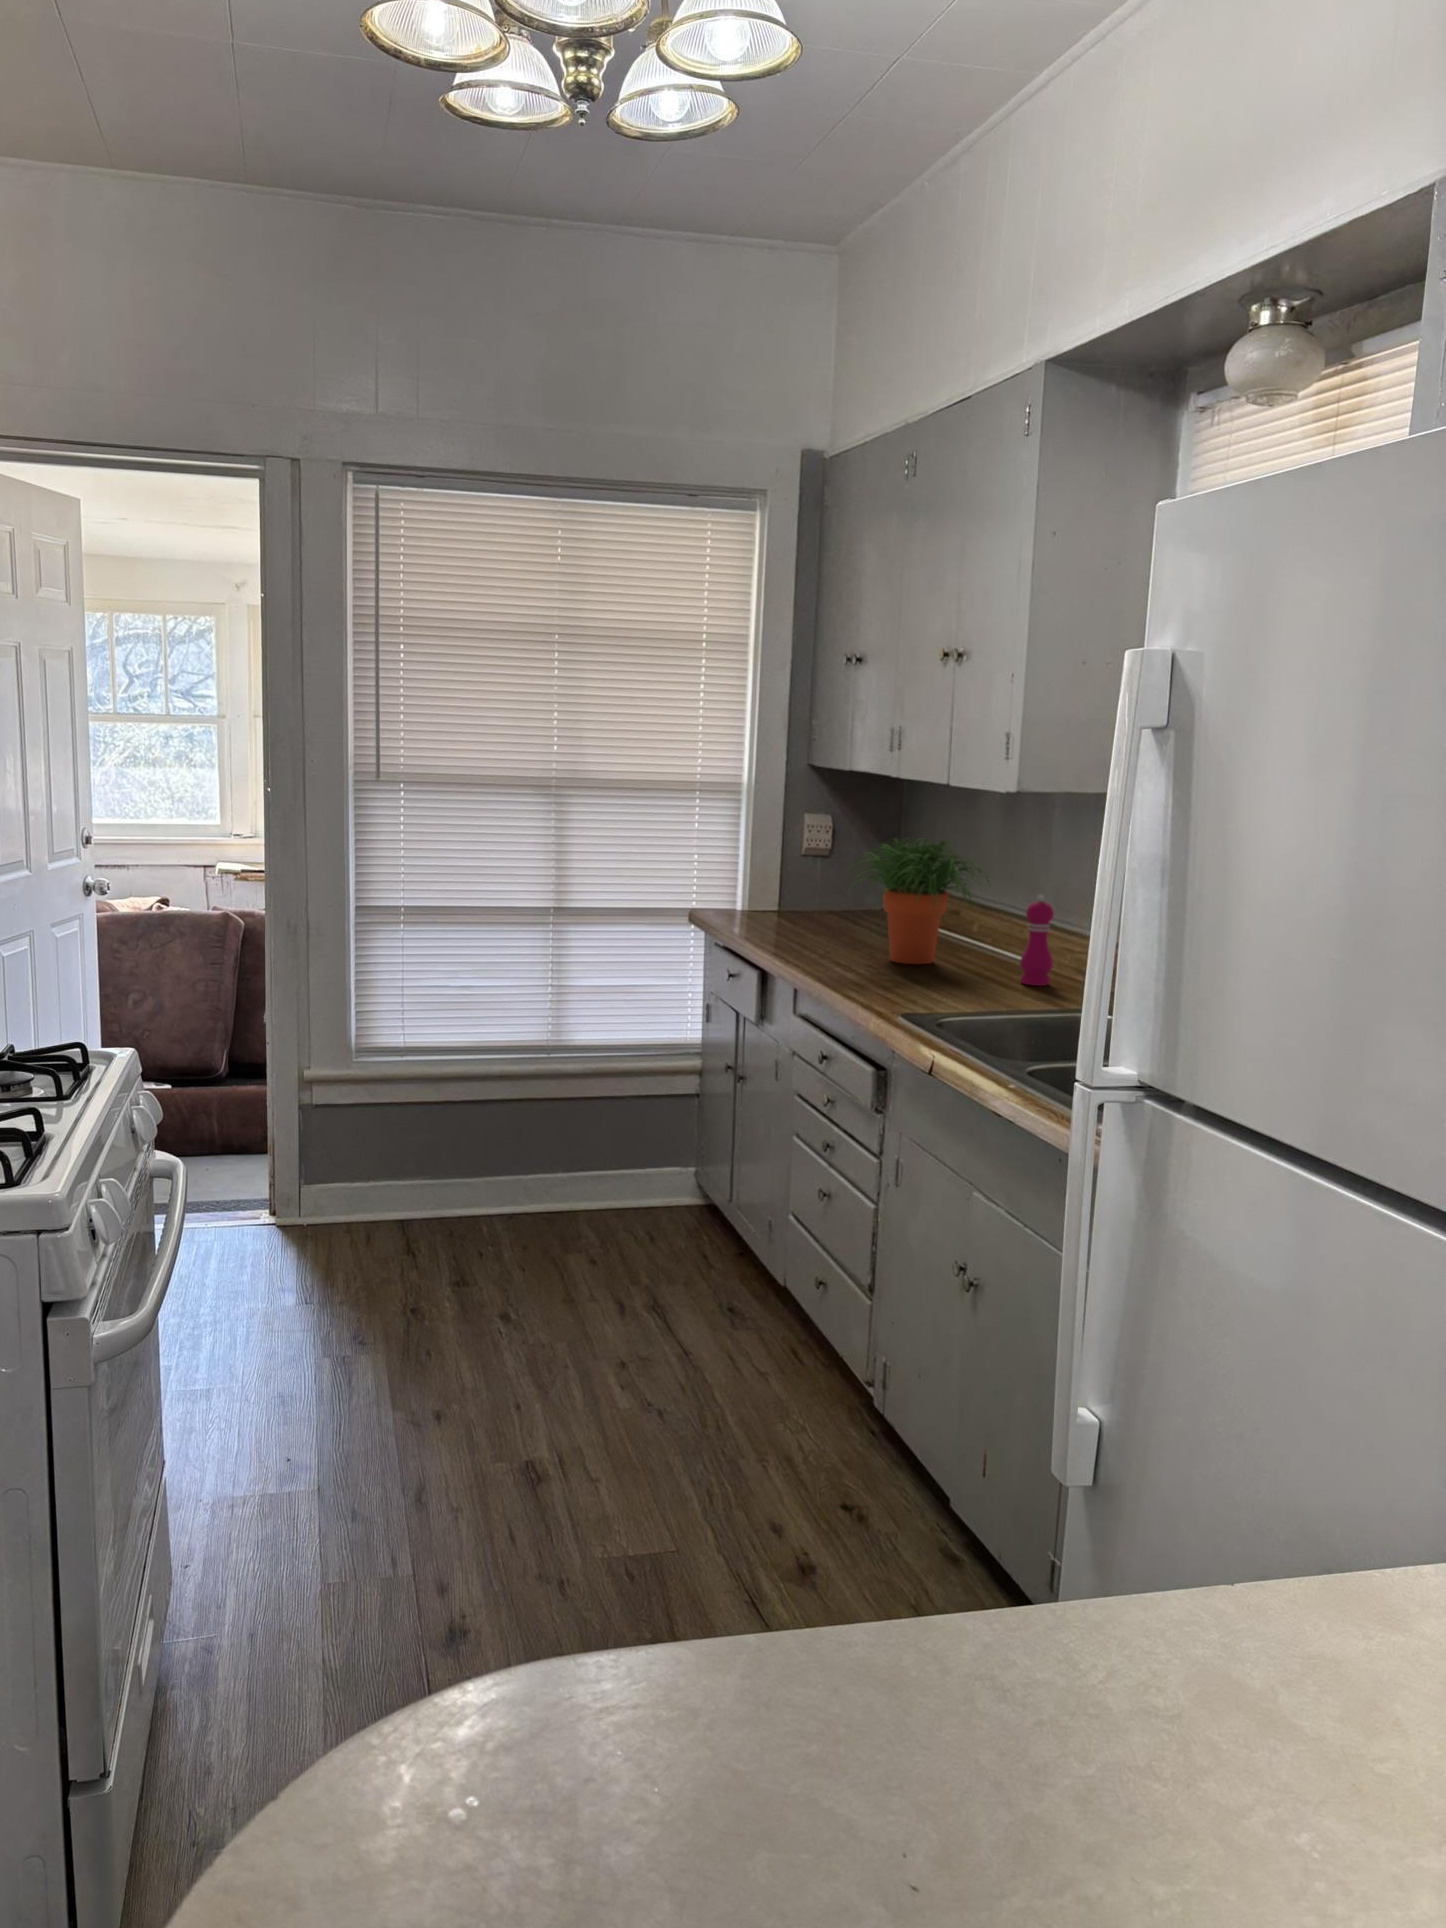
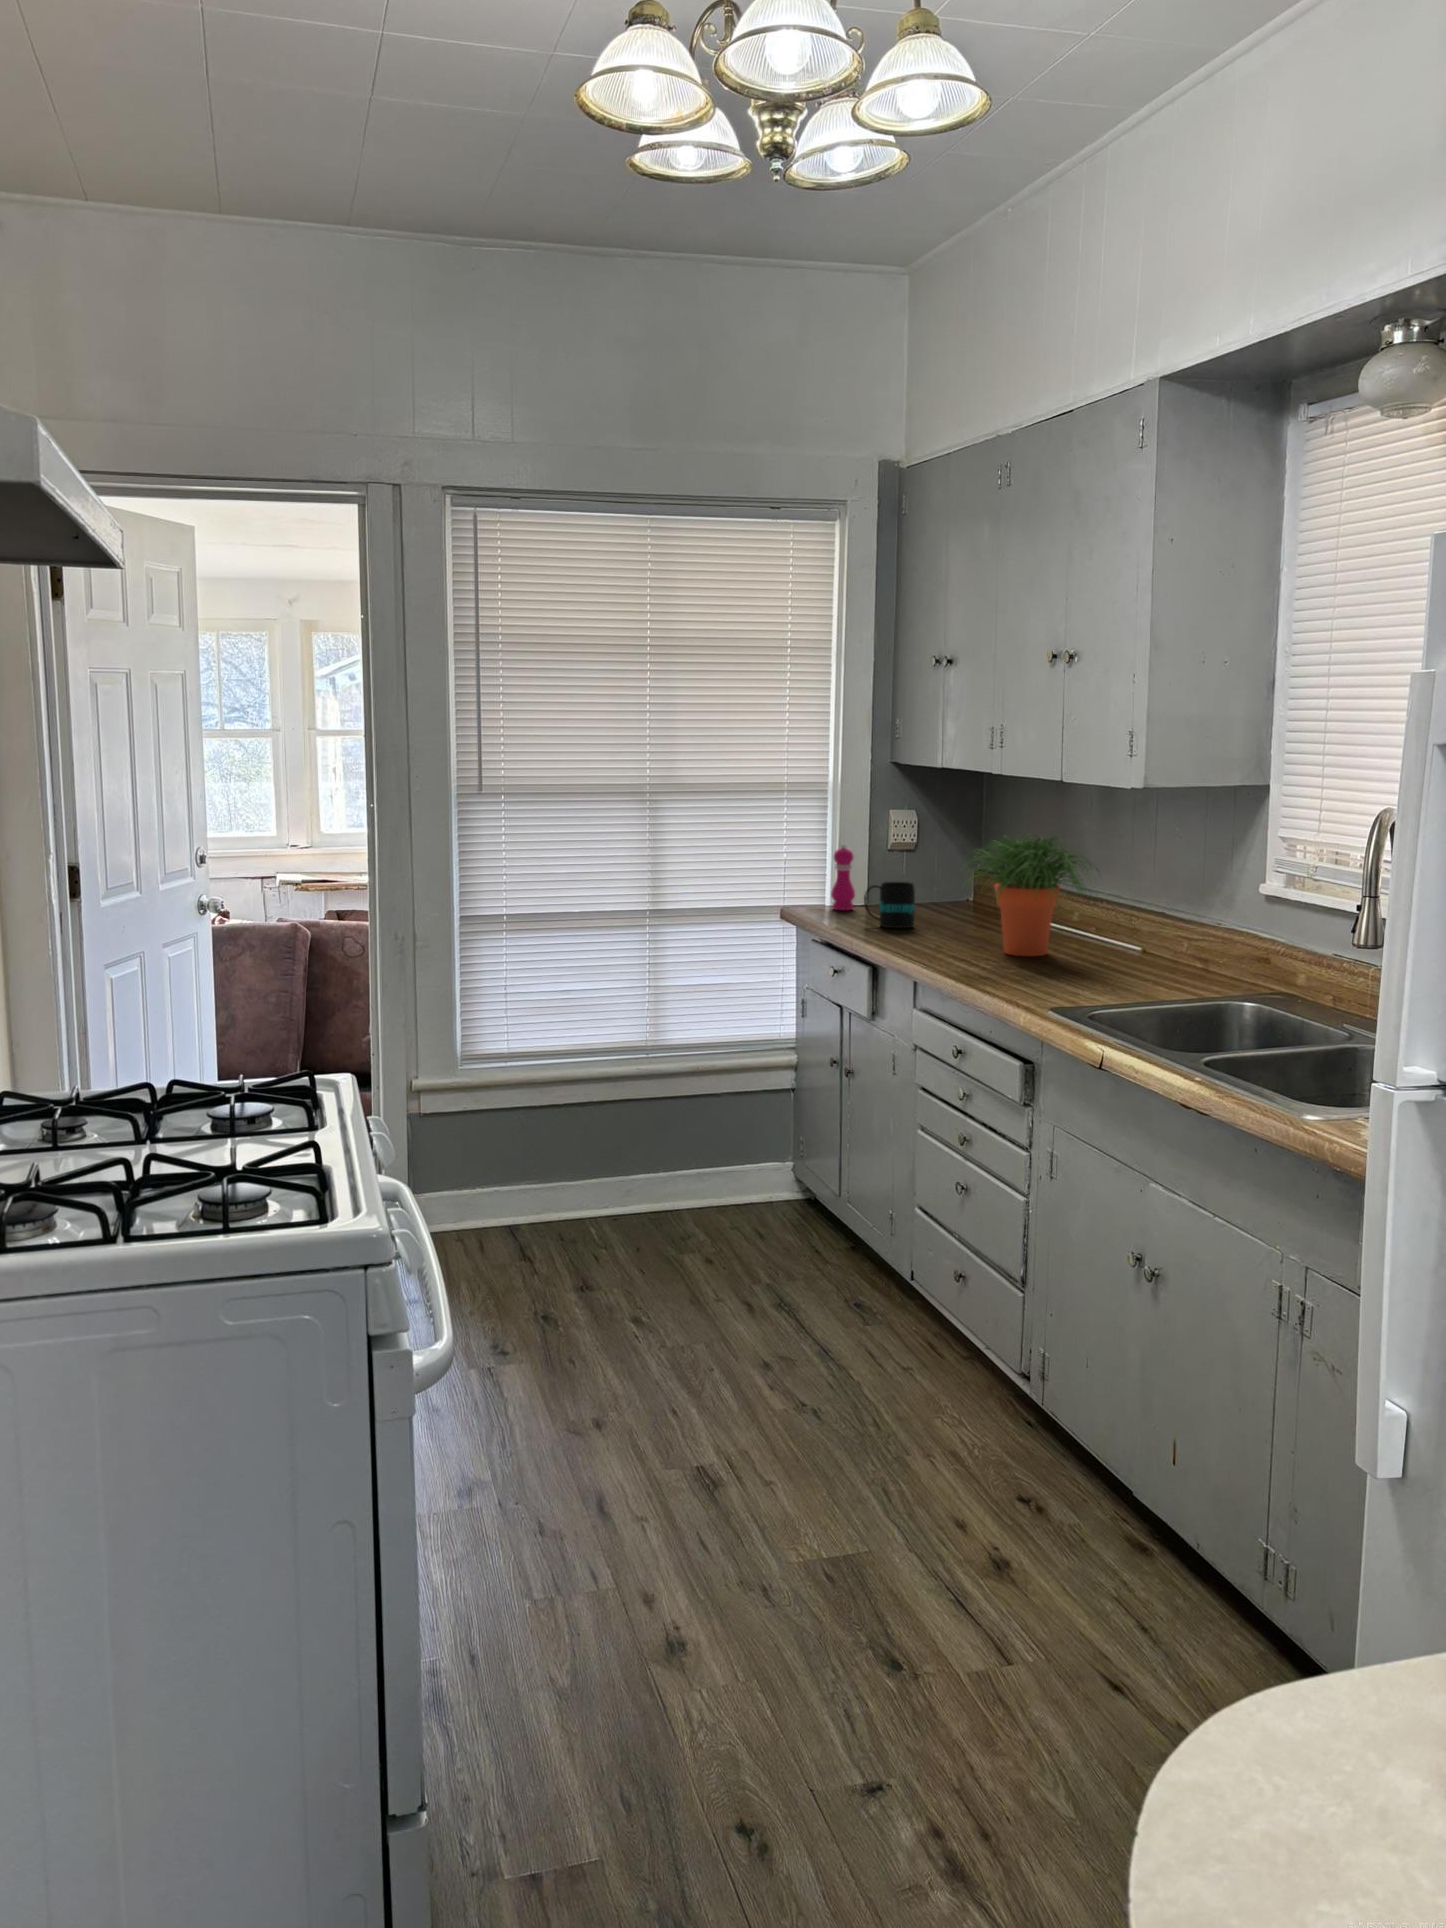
mug: none [764,886,815,933] -> present [864,882,915,928]
pepper mill: present [1020,895,1054,986] -> present [831,843,855,910]

